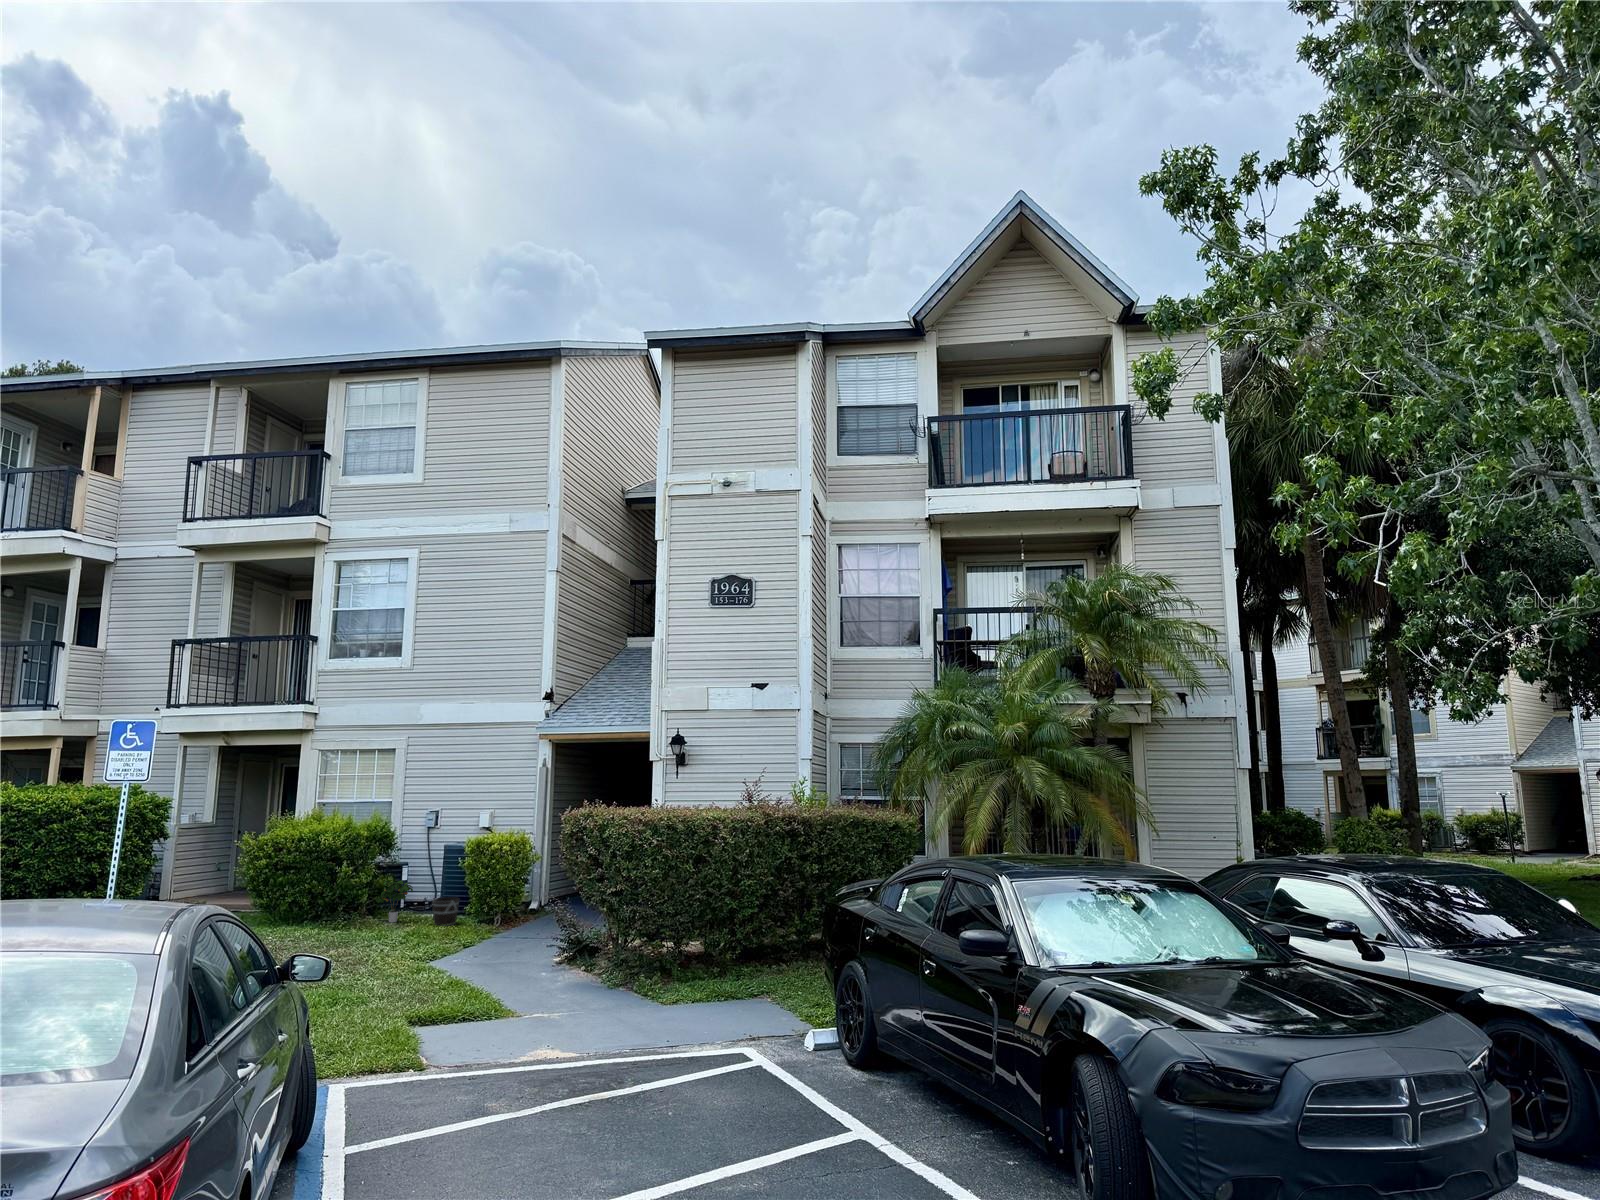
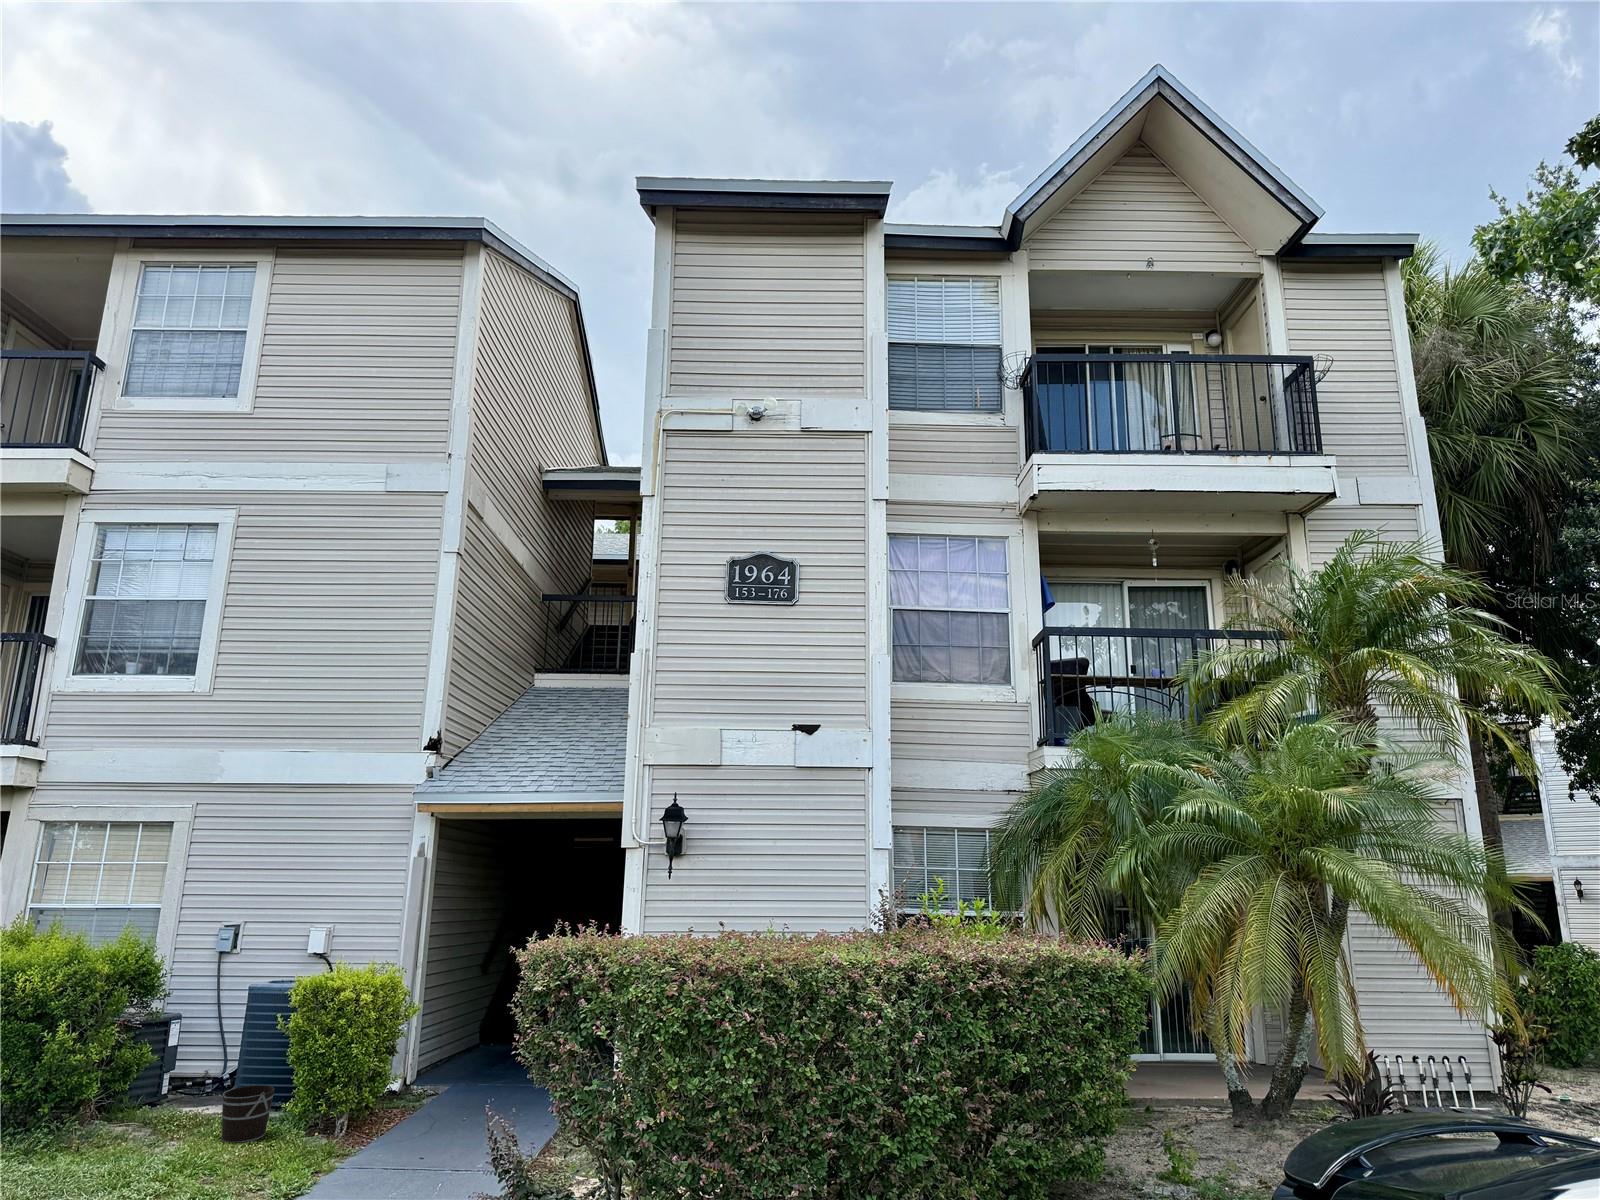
potted plant: present [376,881,413,922] -> none [111,1059,187,1140]

